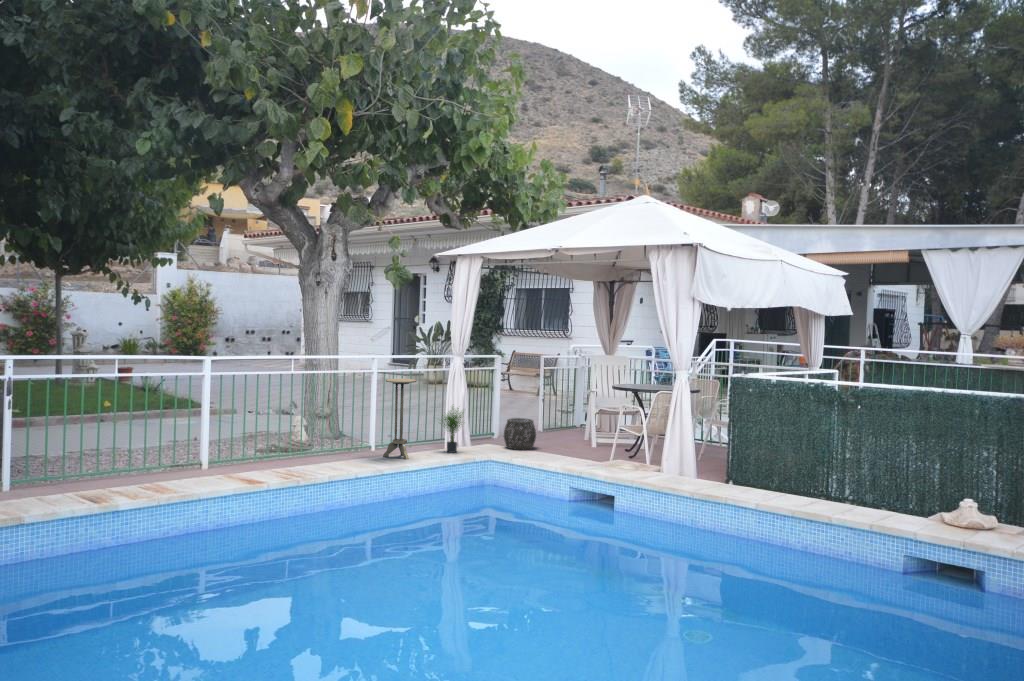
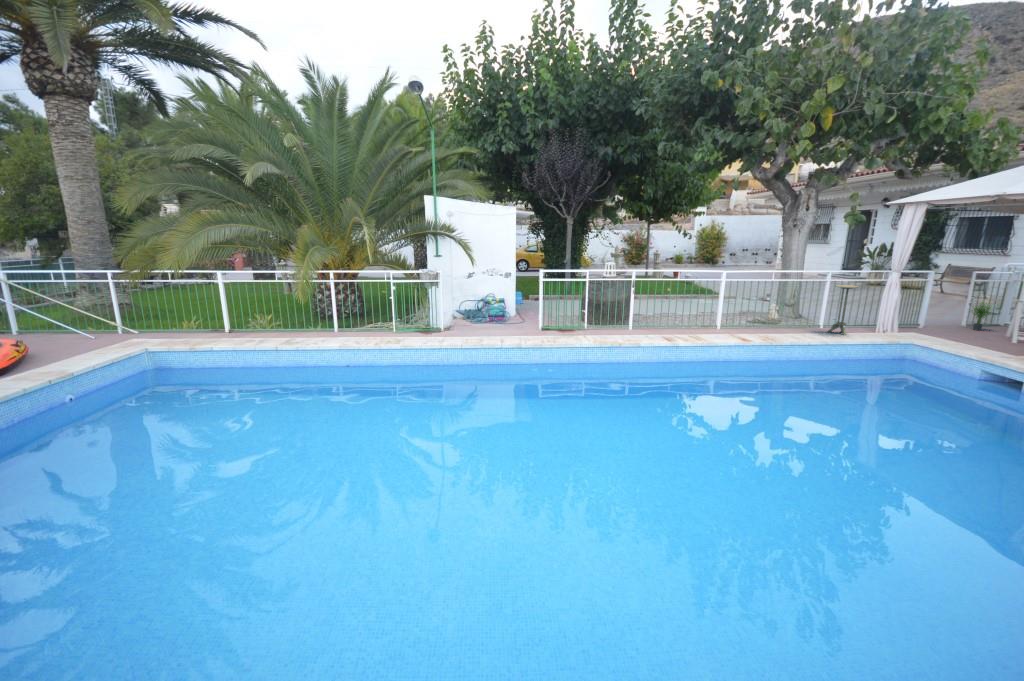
potted plant: present [444,408,463,453] -> present [973,304,991,330]
woven basket: present [504,418,536,450] -> none [927,315,958,338]

